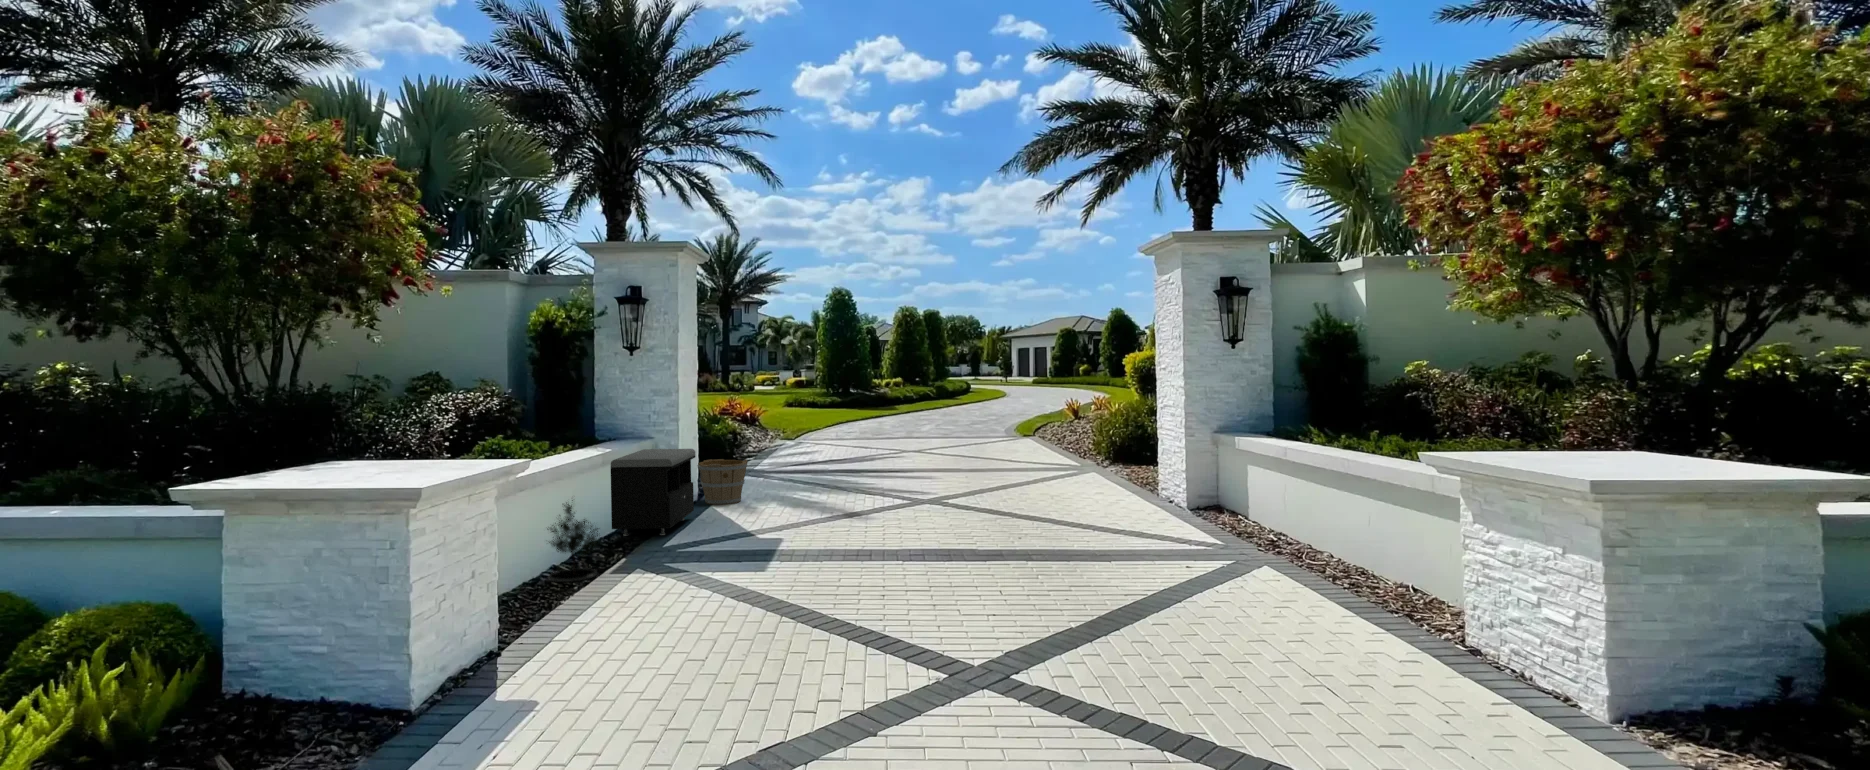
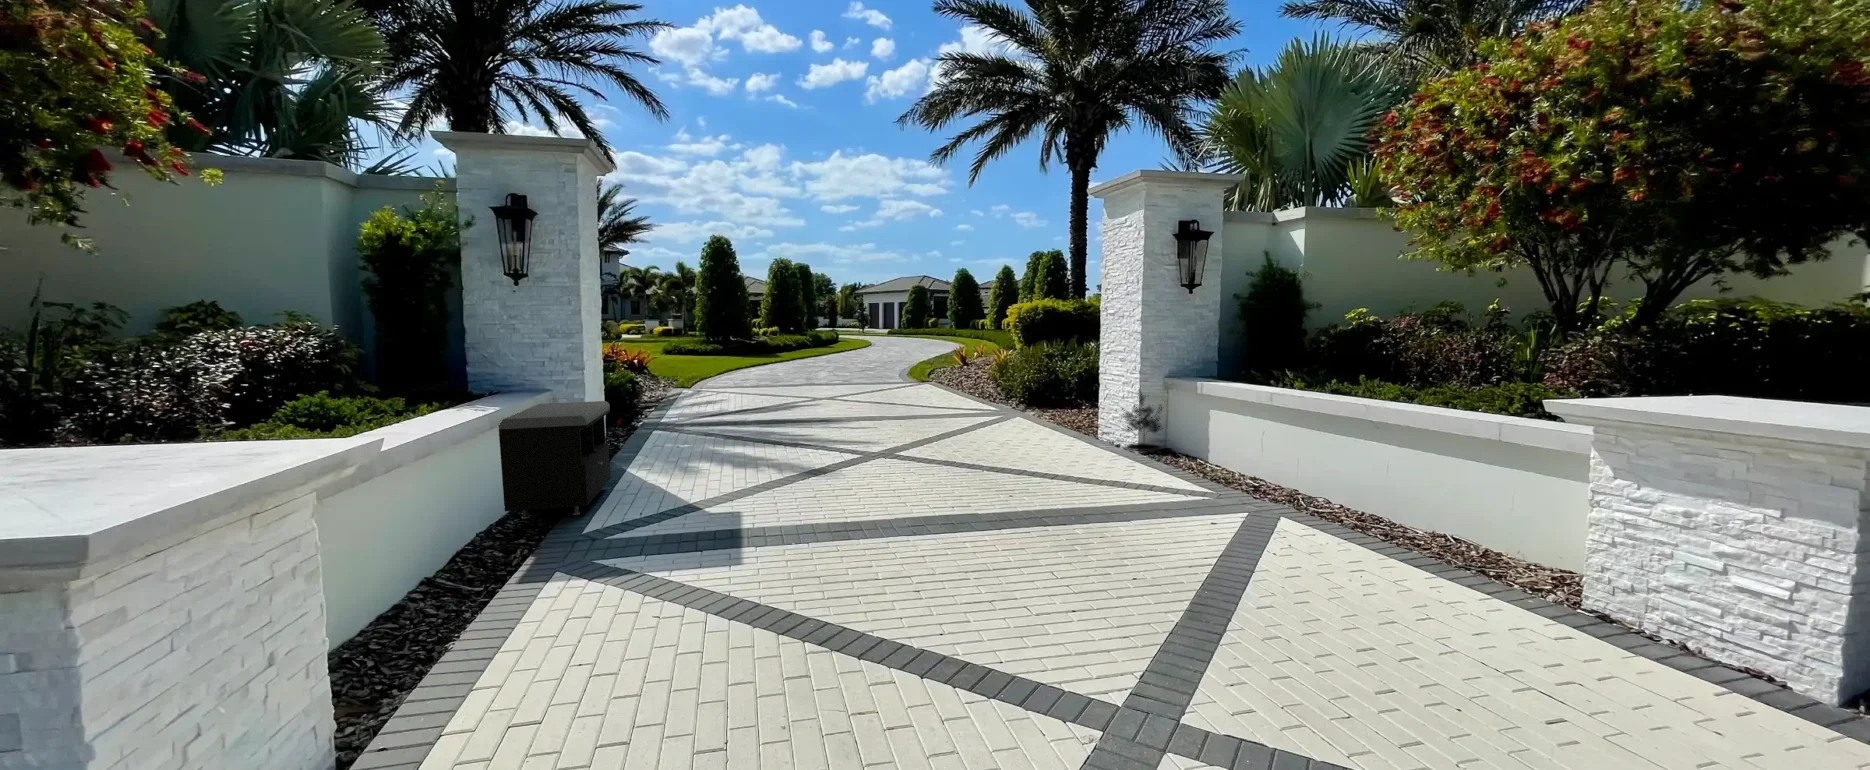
wooden bucket: present [697,459,748,505] -> none [606,412,669,468]
potted tree: present [547,500,598,582] -> present [1123,392,1163,451]

